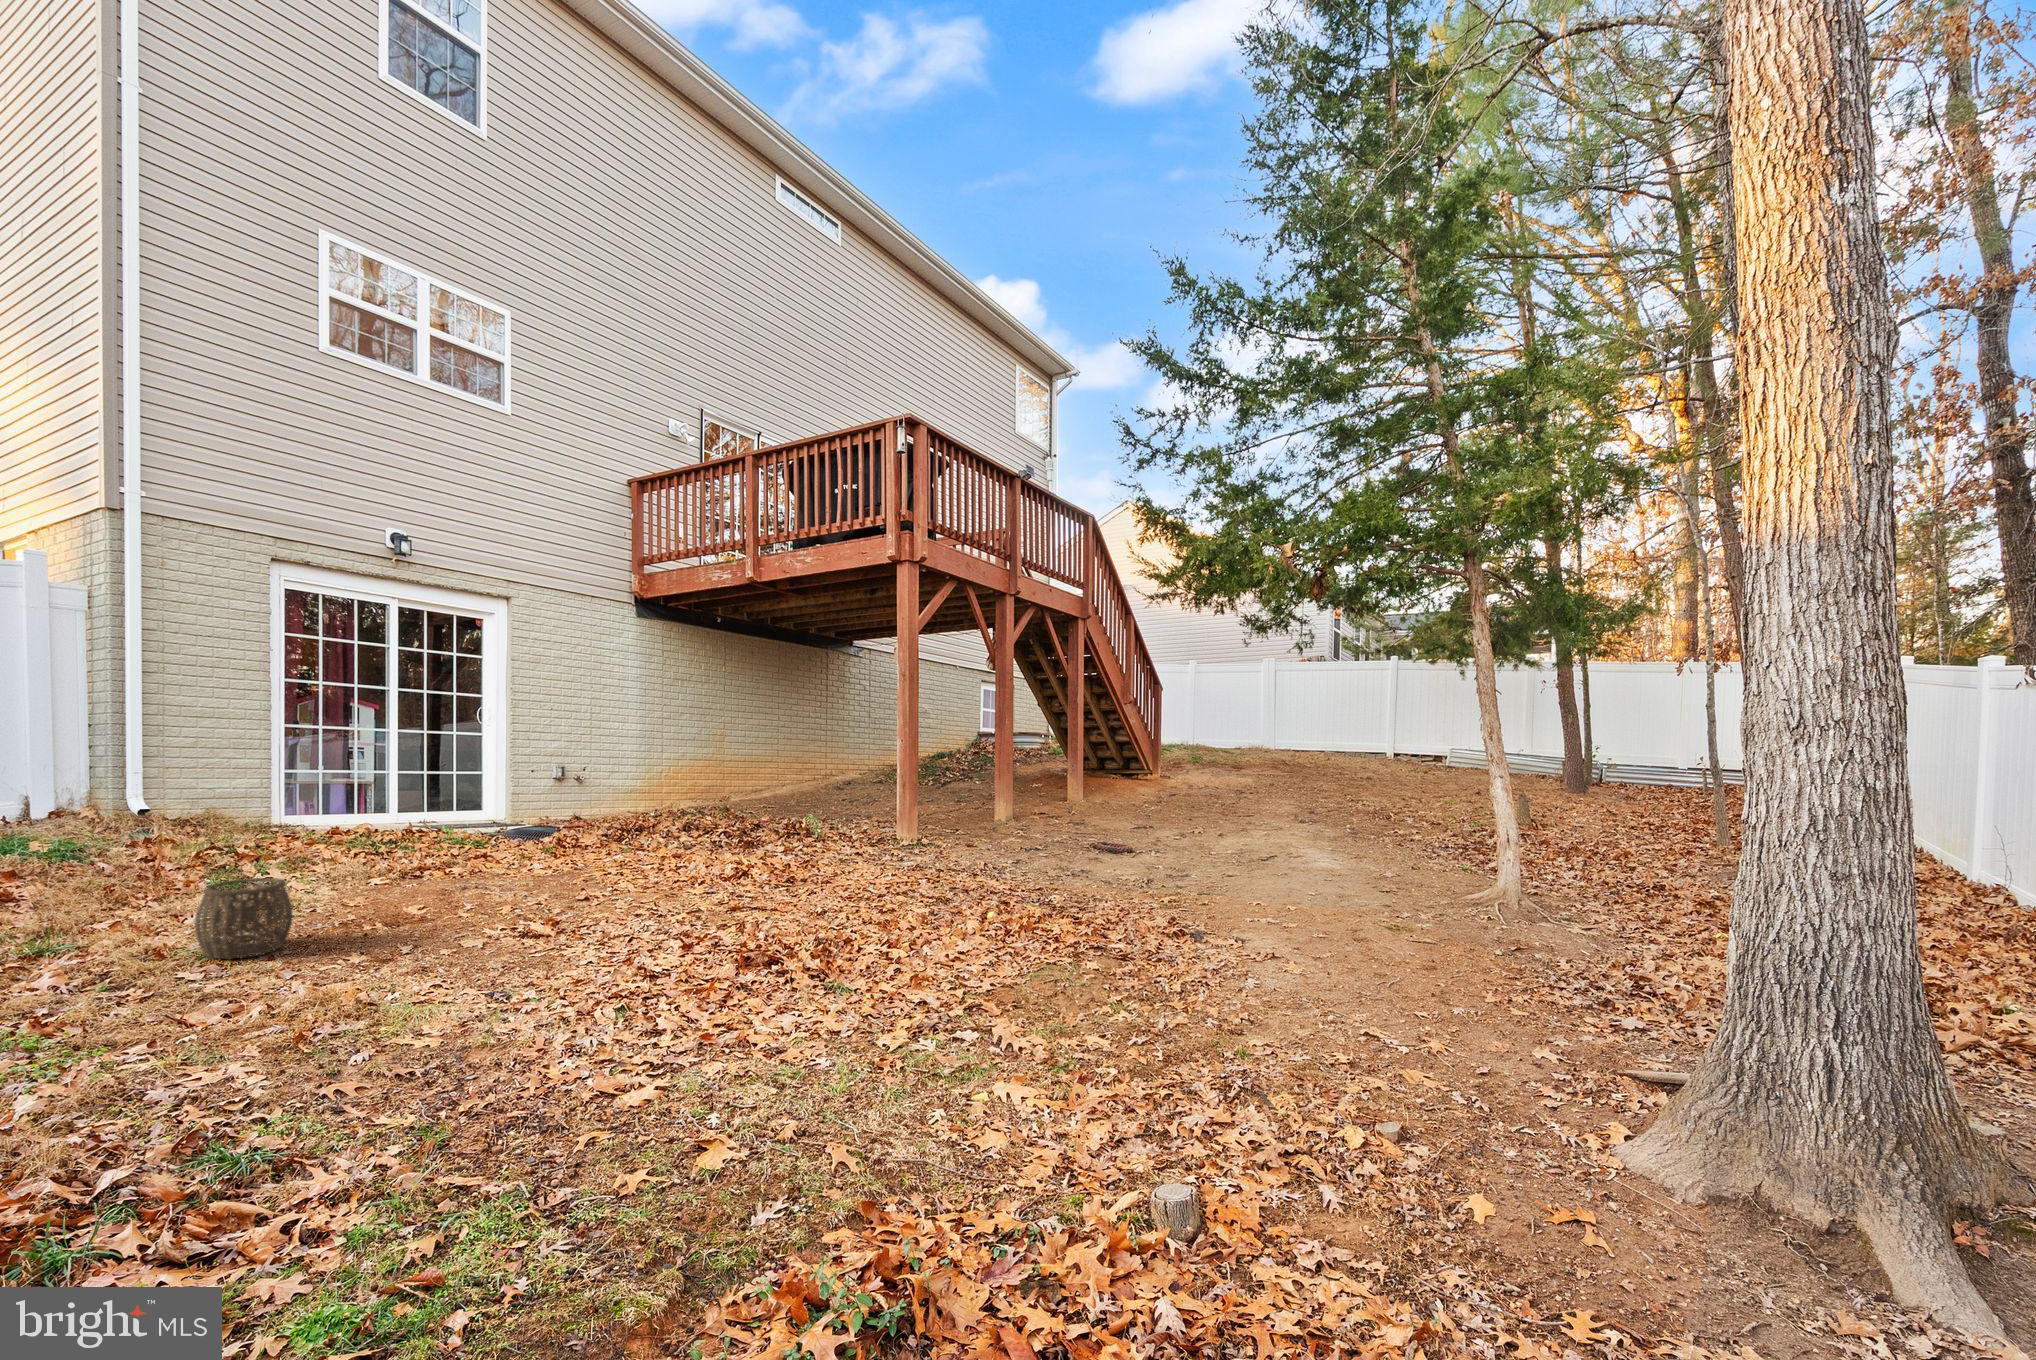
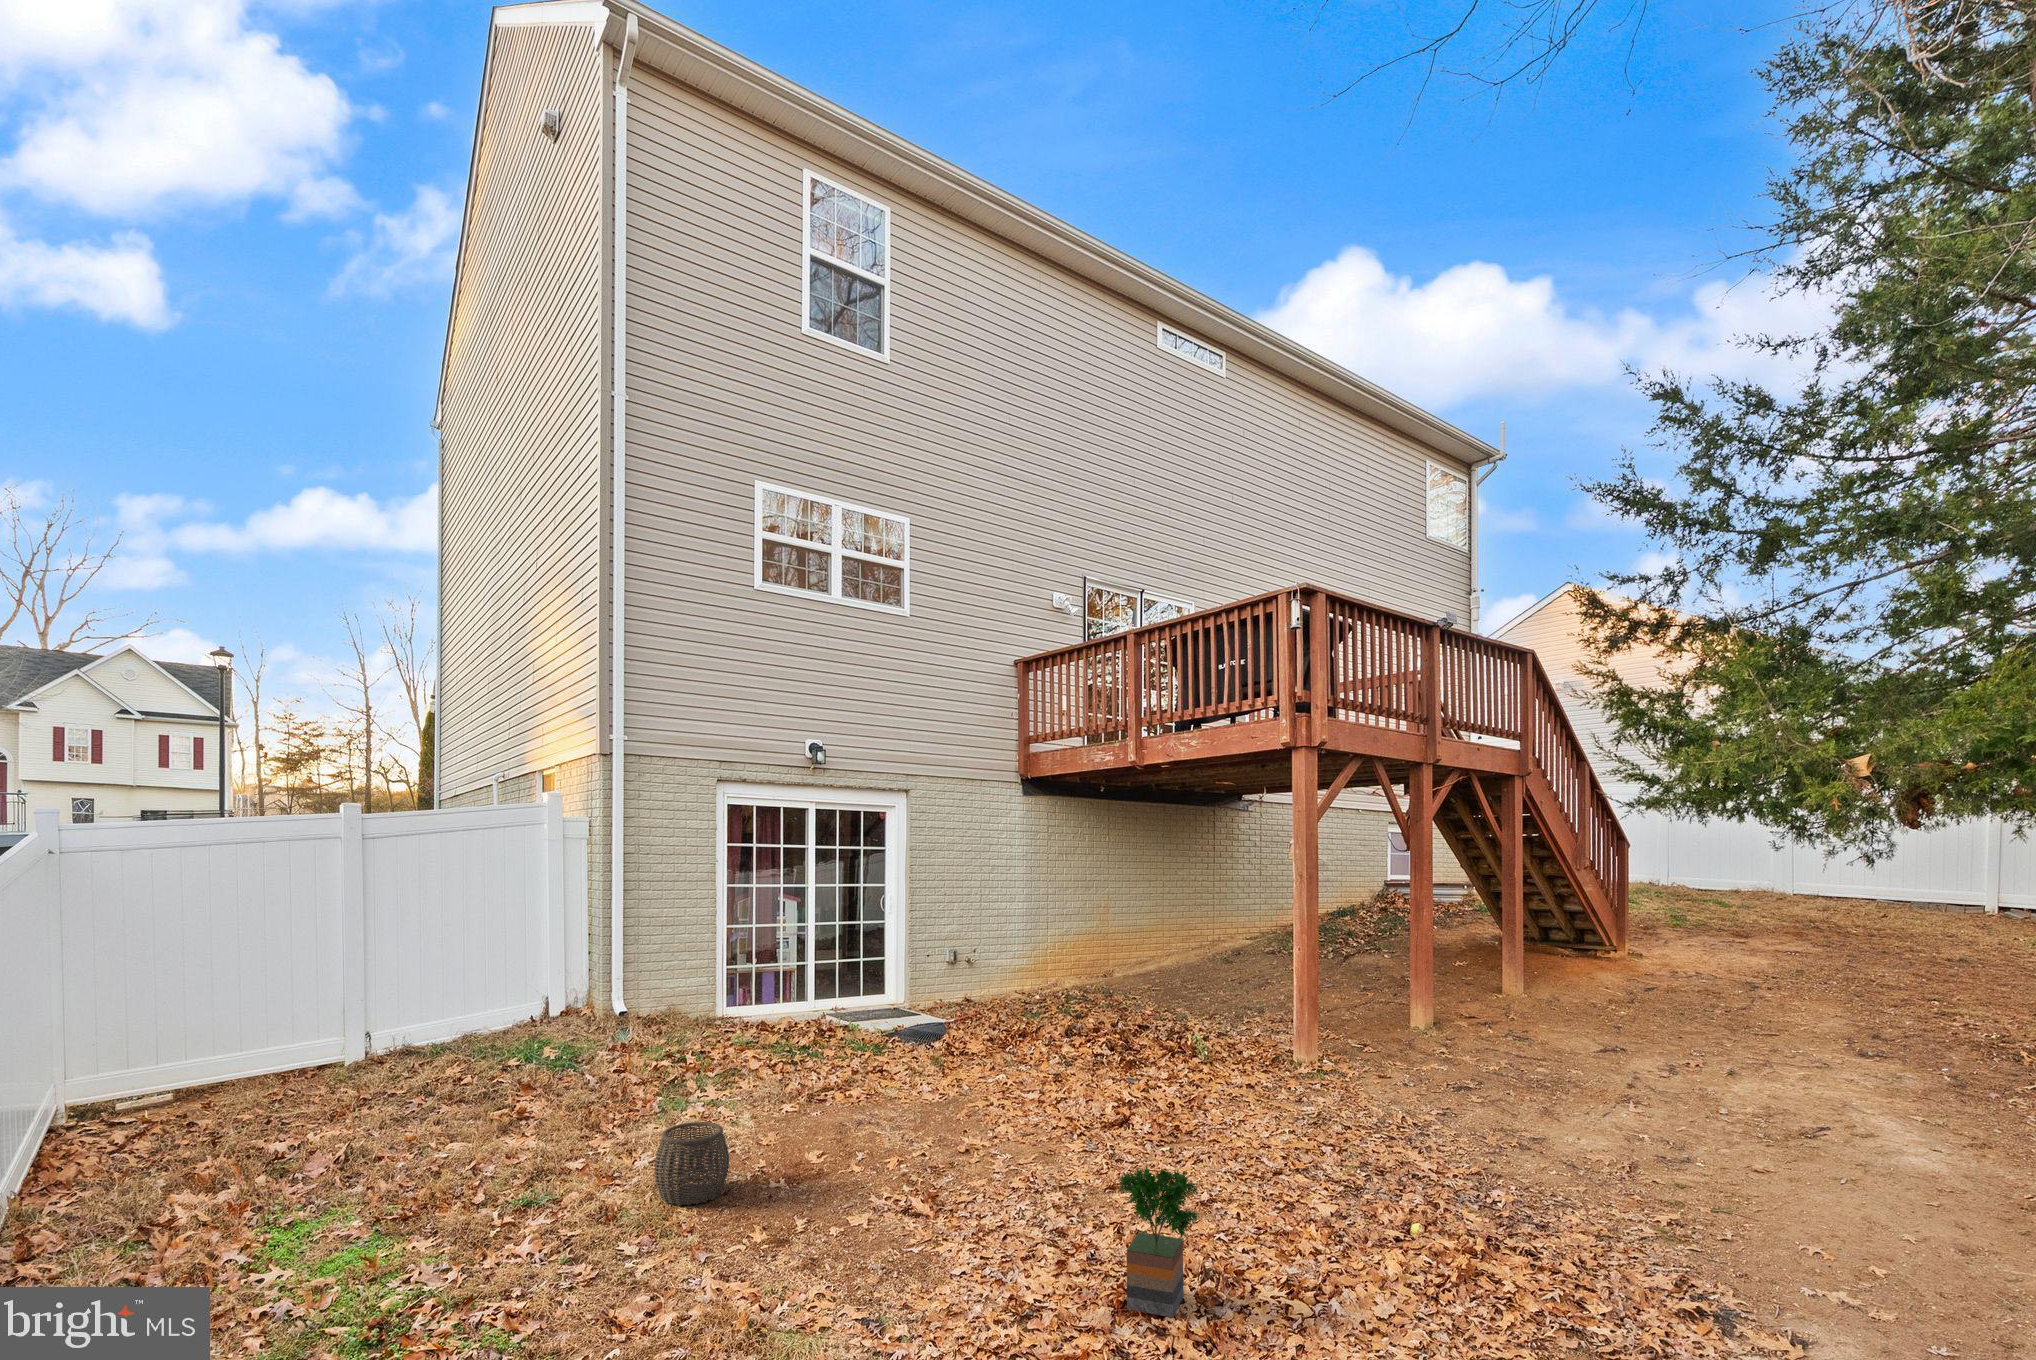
potted tree: none [725,865,803,989] -> present [1118,1167,1199,1318]

